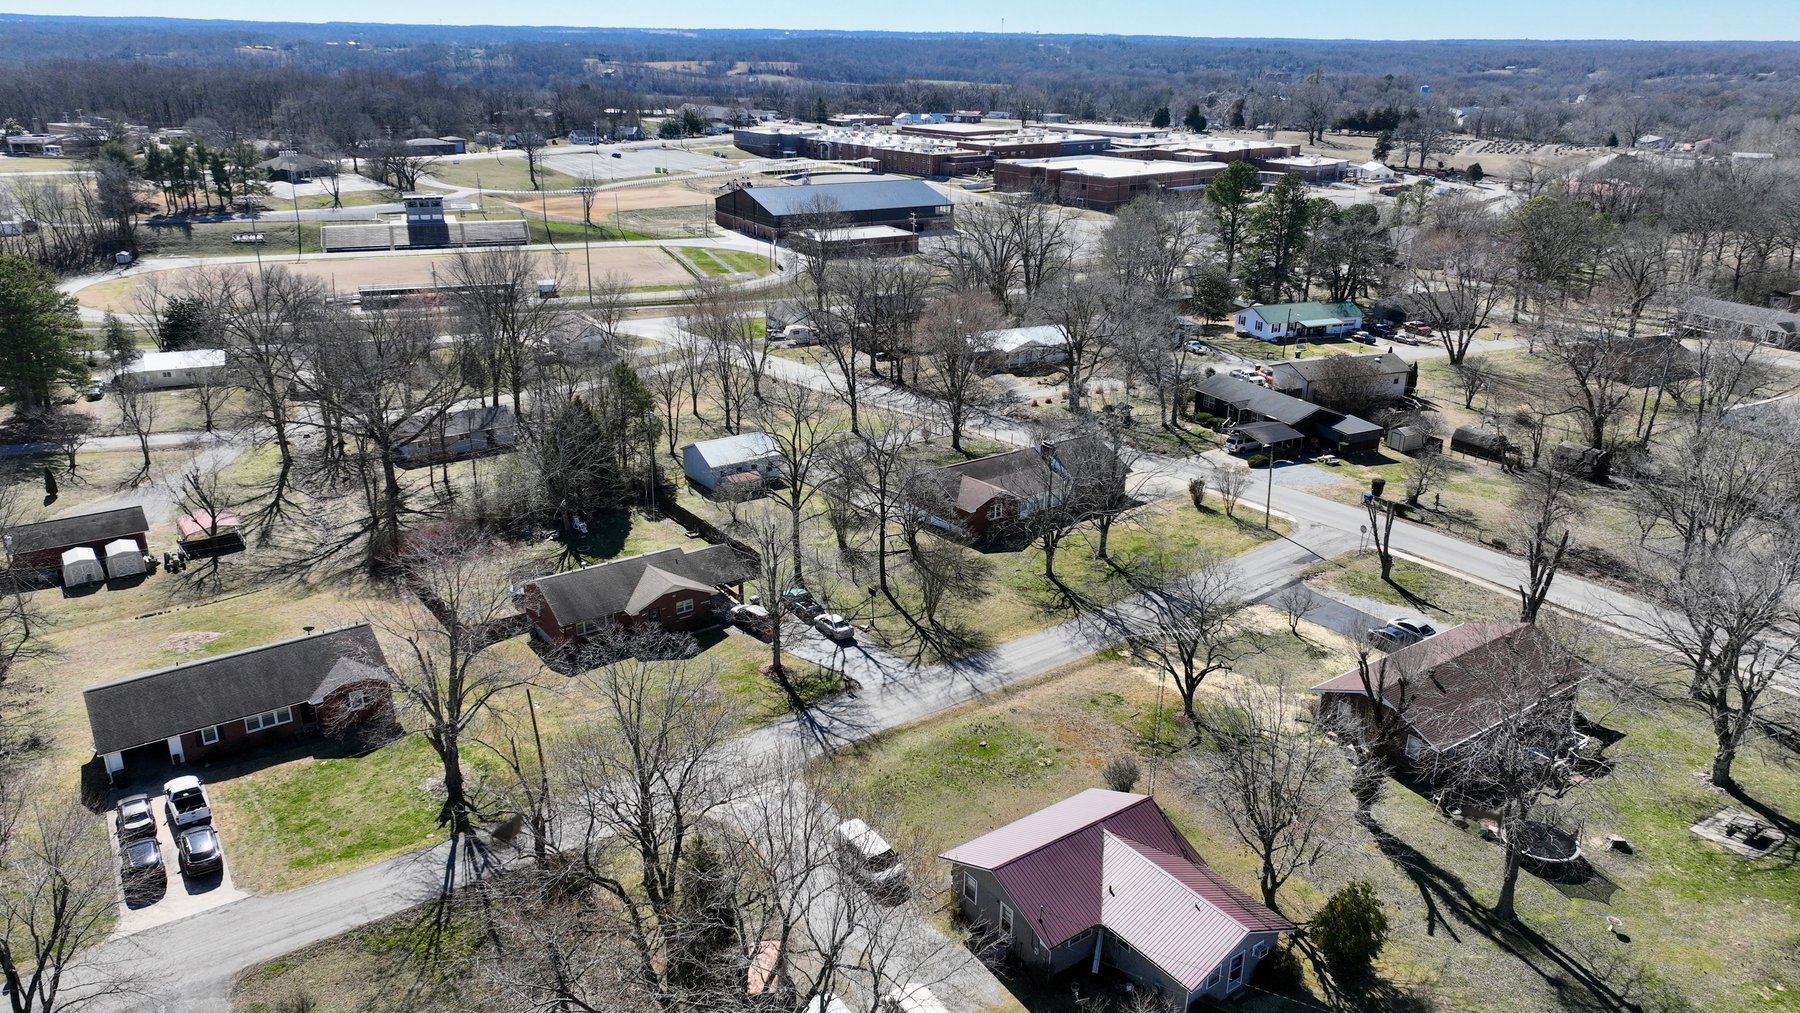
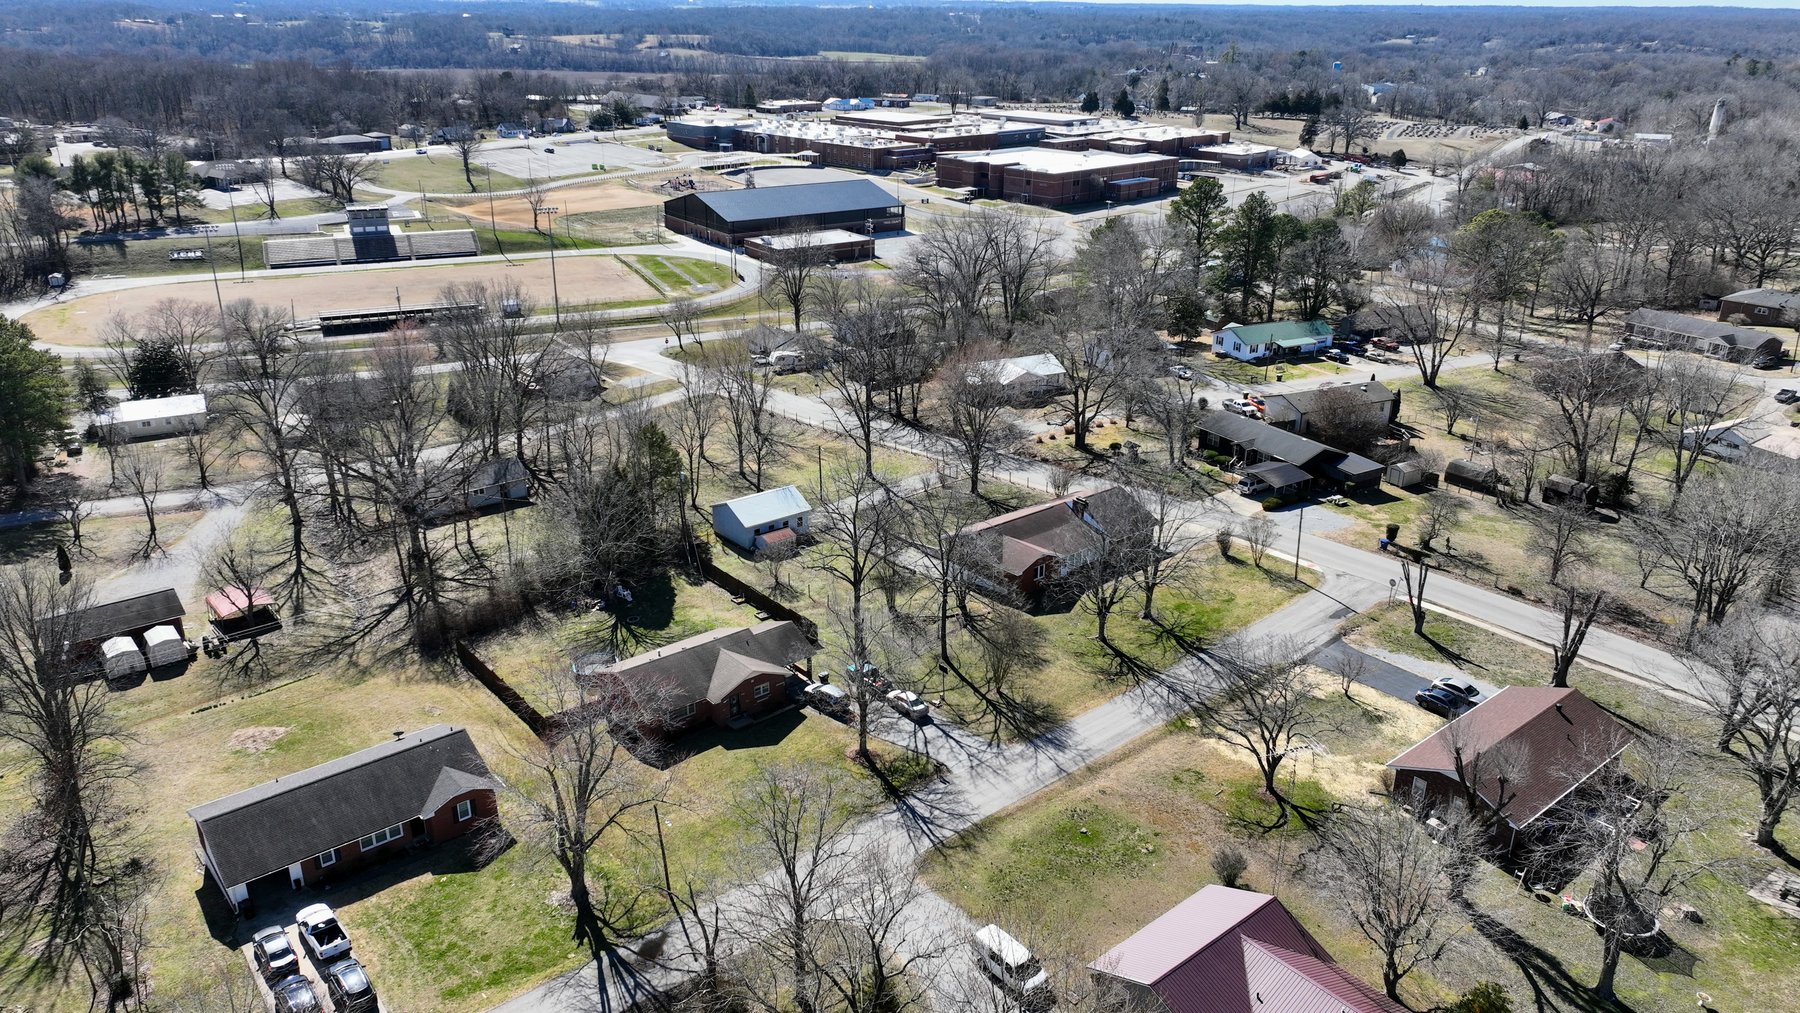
bench: present [1462,800,1504,837] -> none [1543,876,1585,912]

